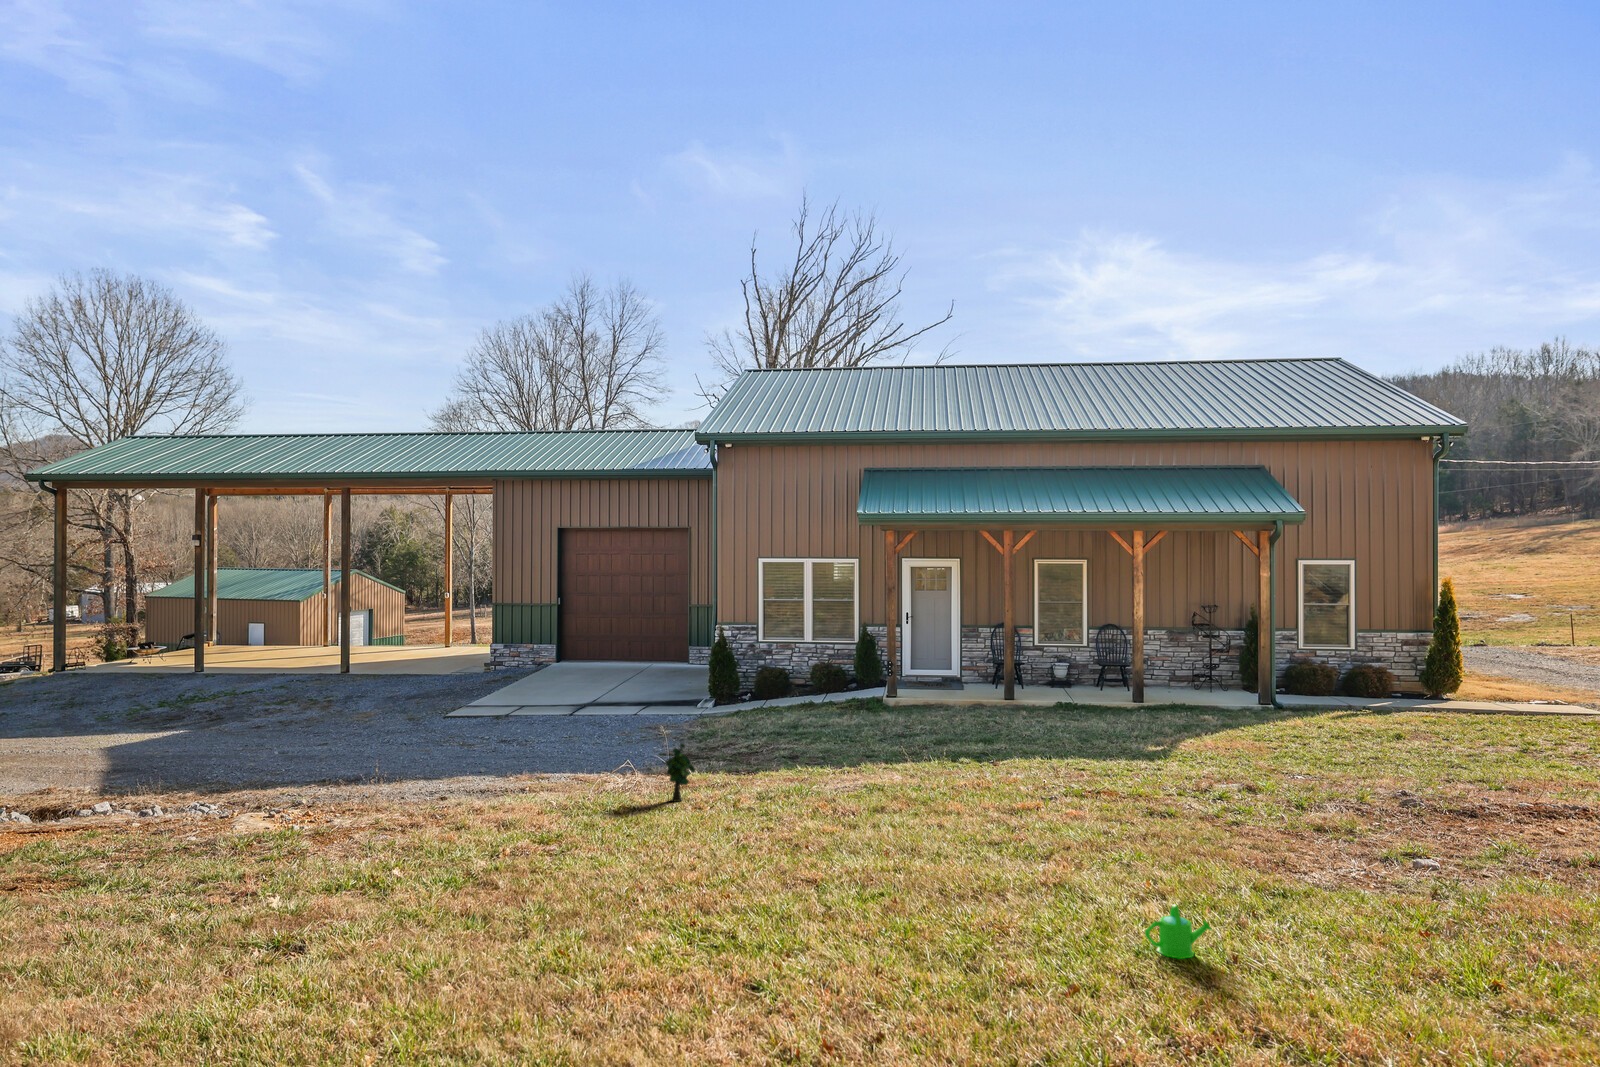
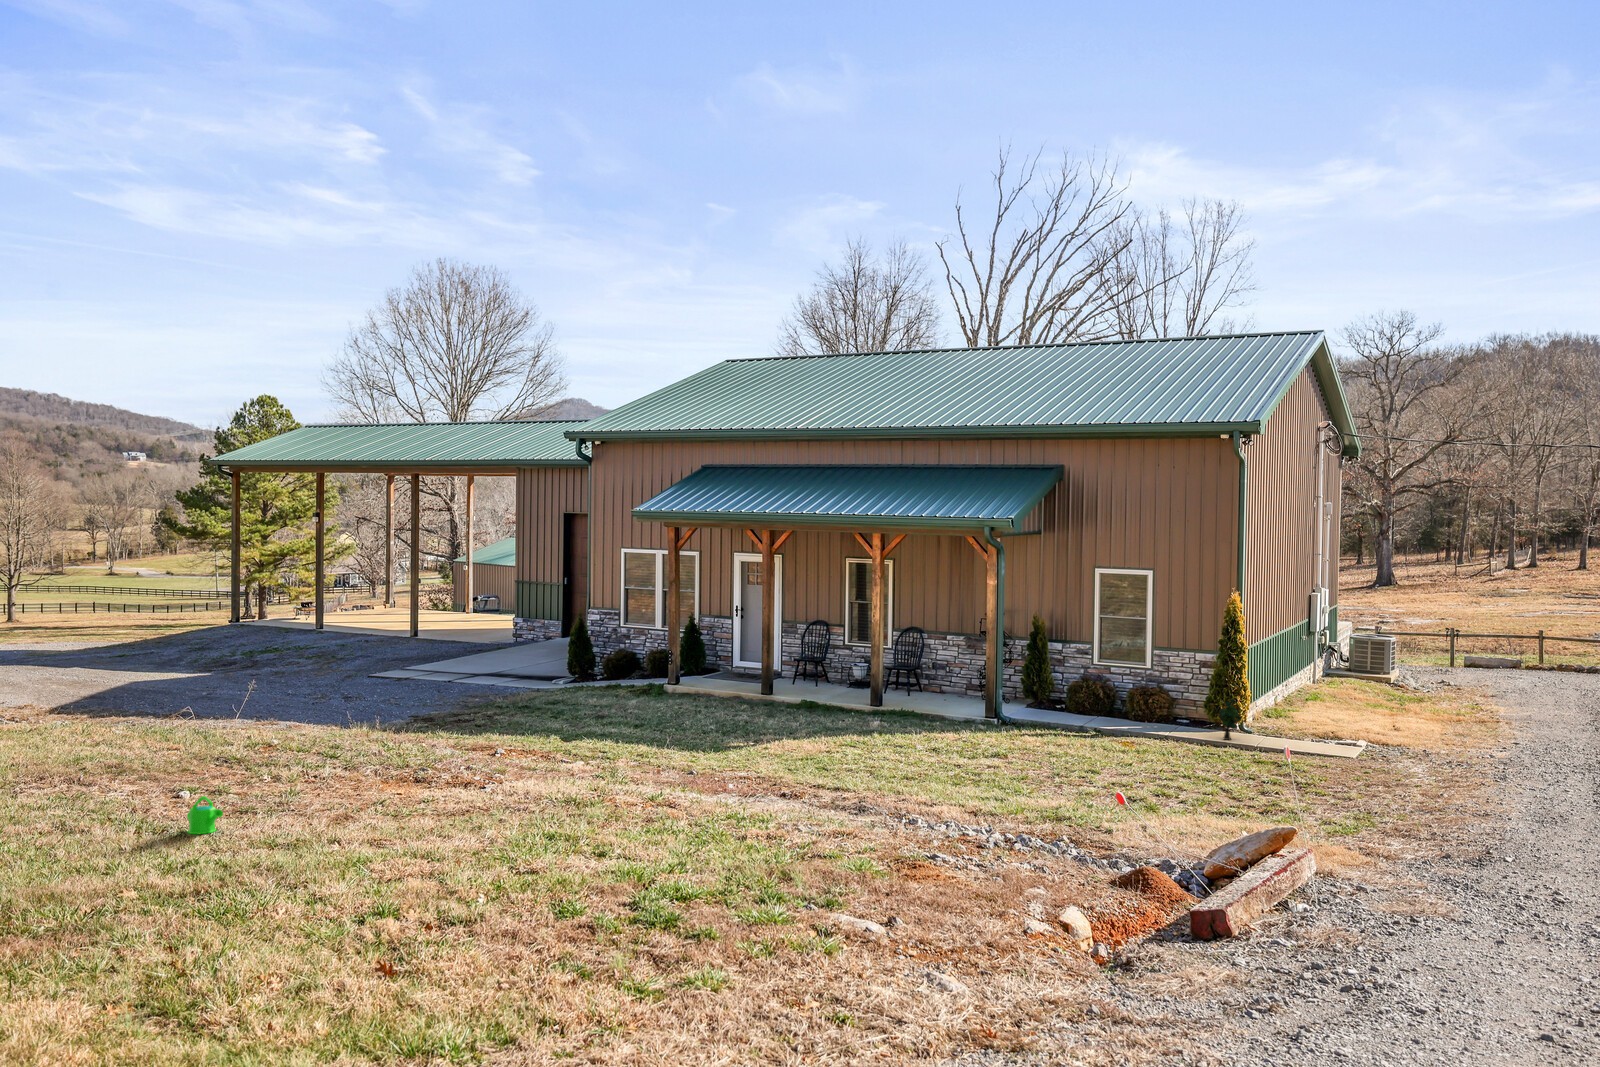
decorative plant: present [665,744,695,802] -> present [1219,698,1241,740]

